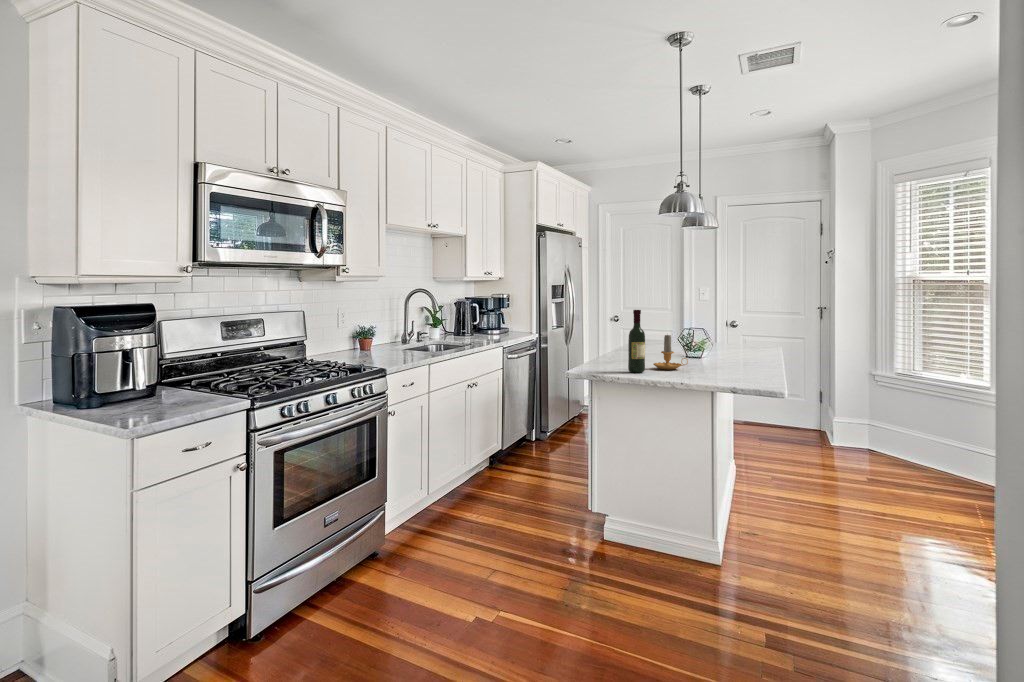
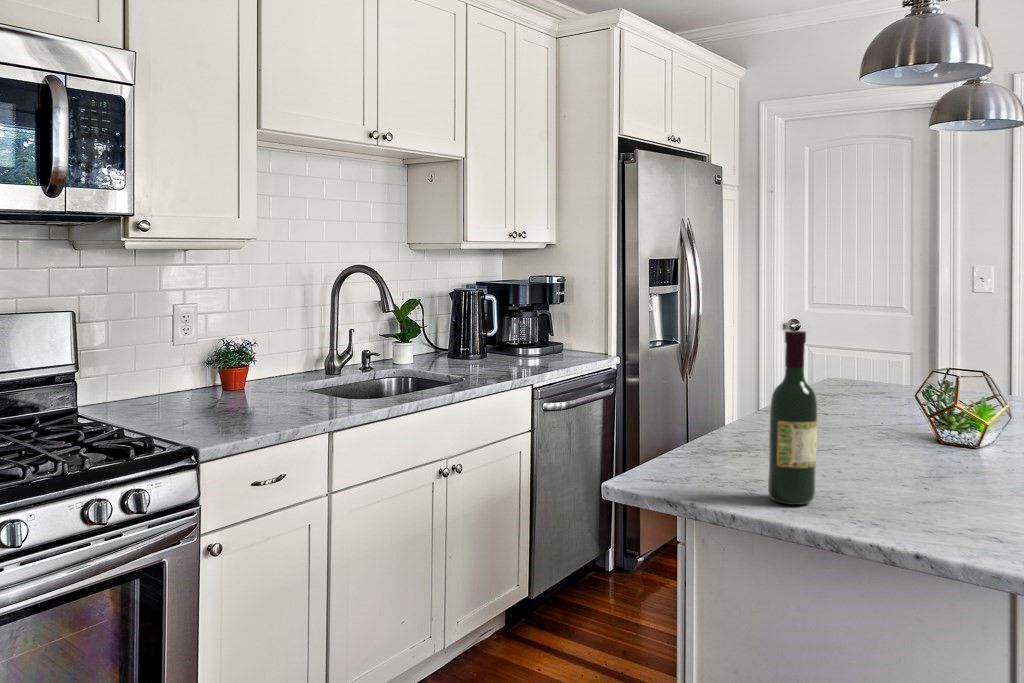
candle: present [653,335,688,370] -> none [843,393,943,494]

